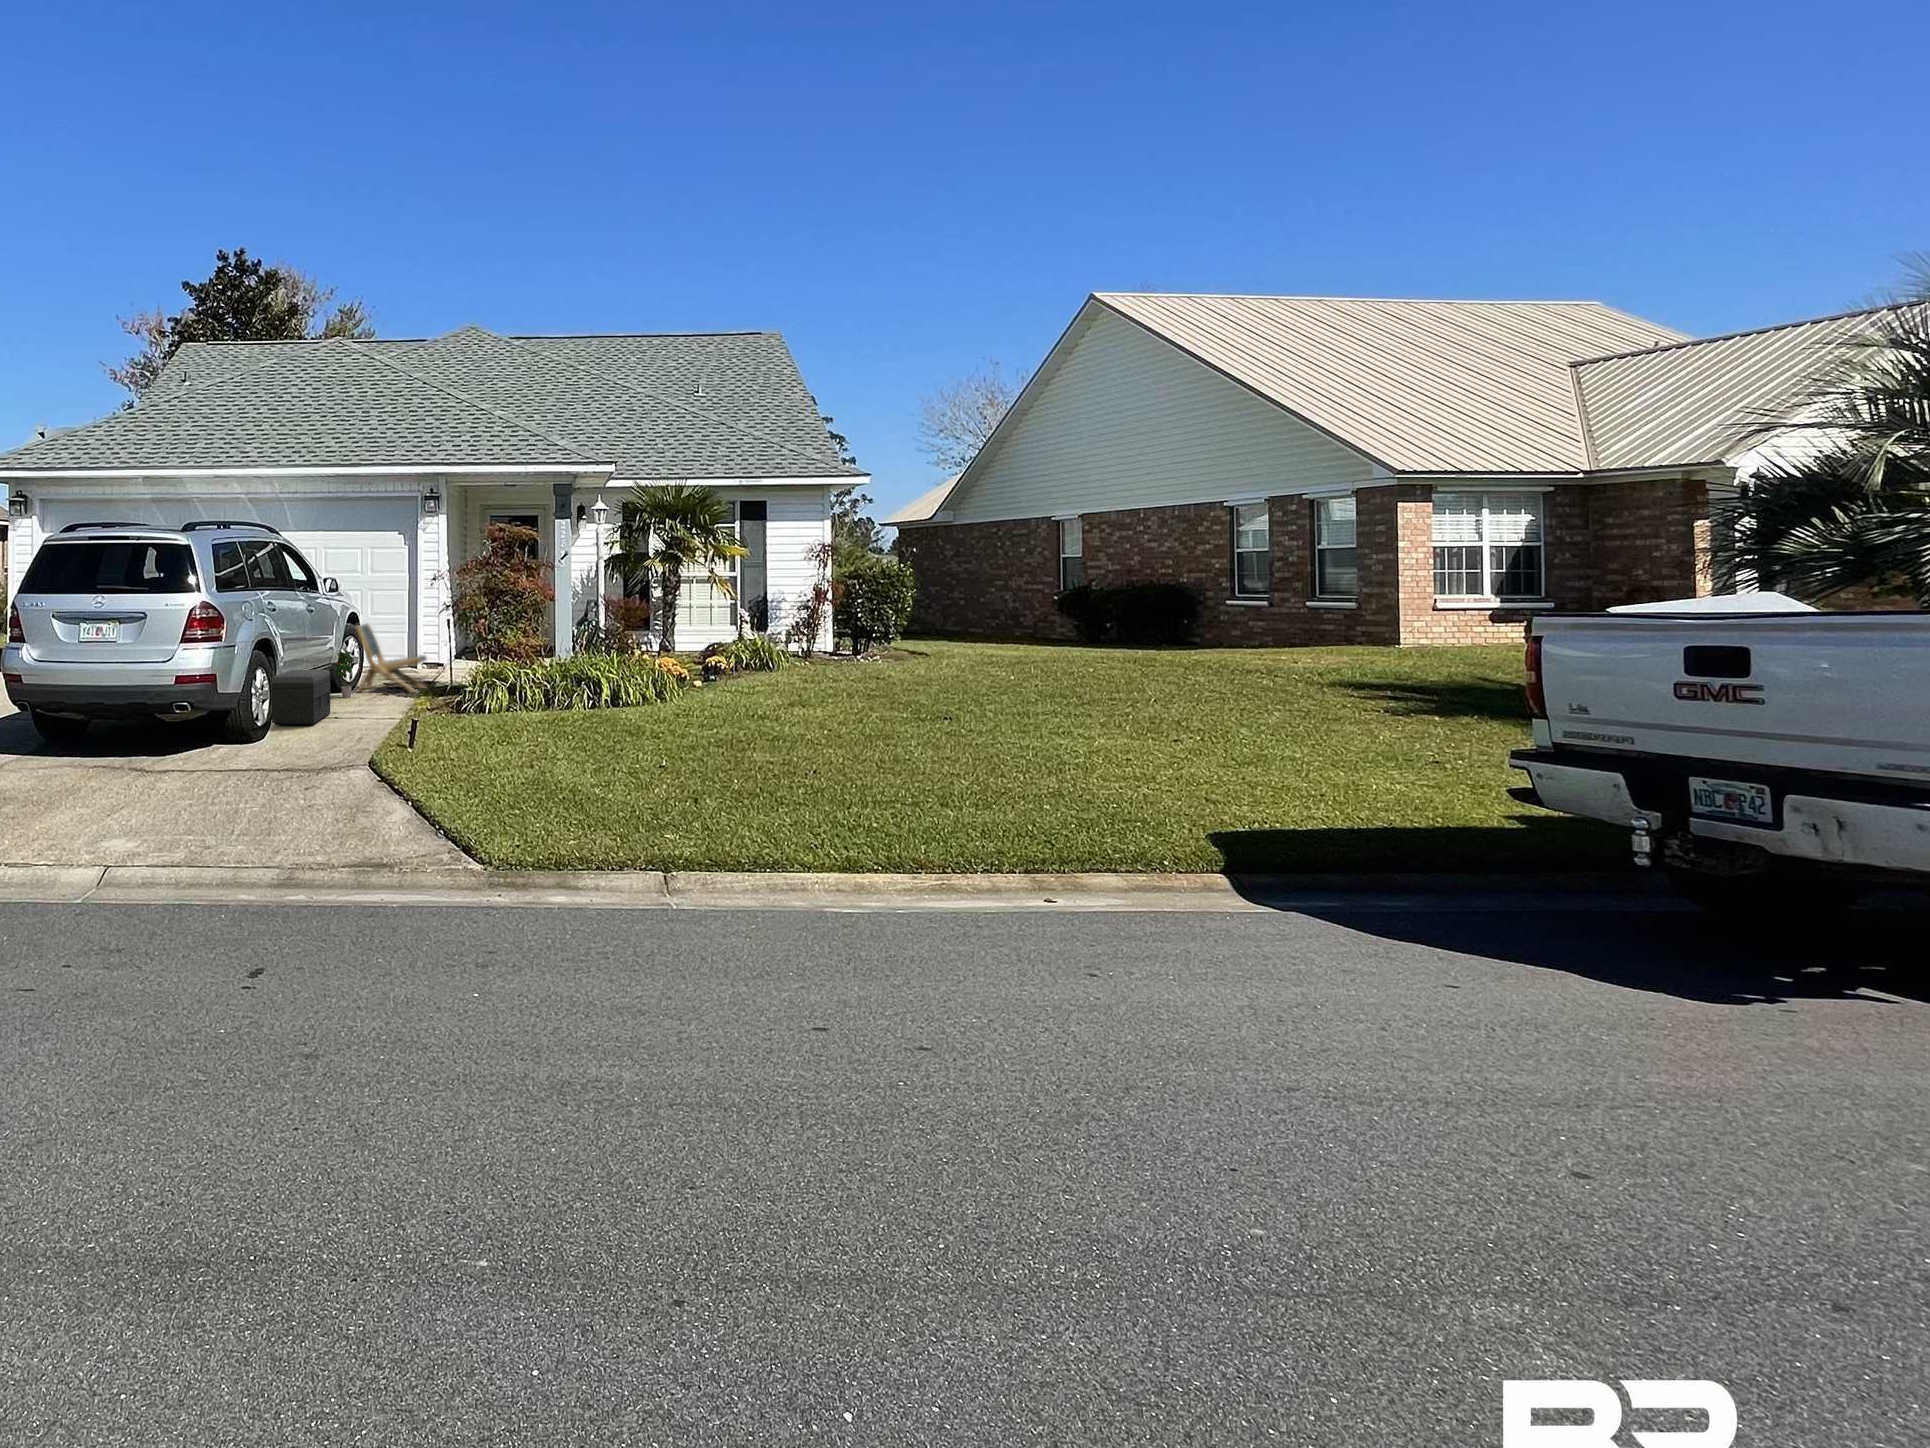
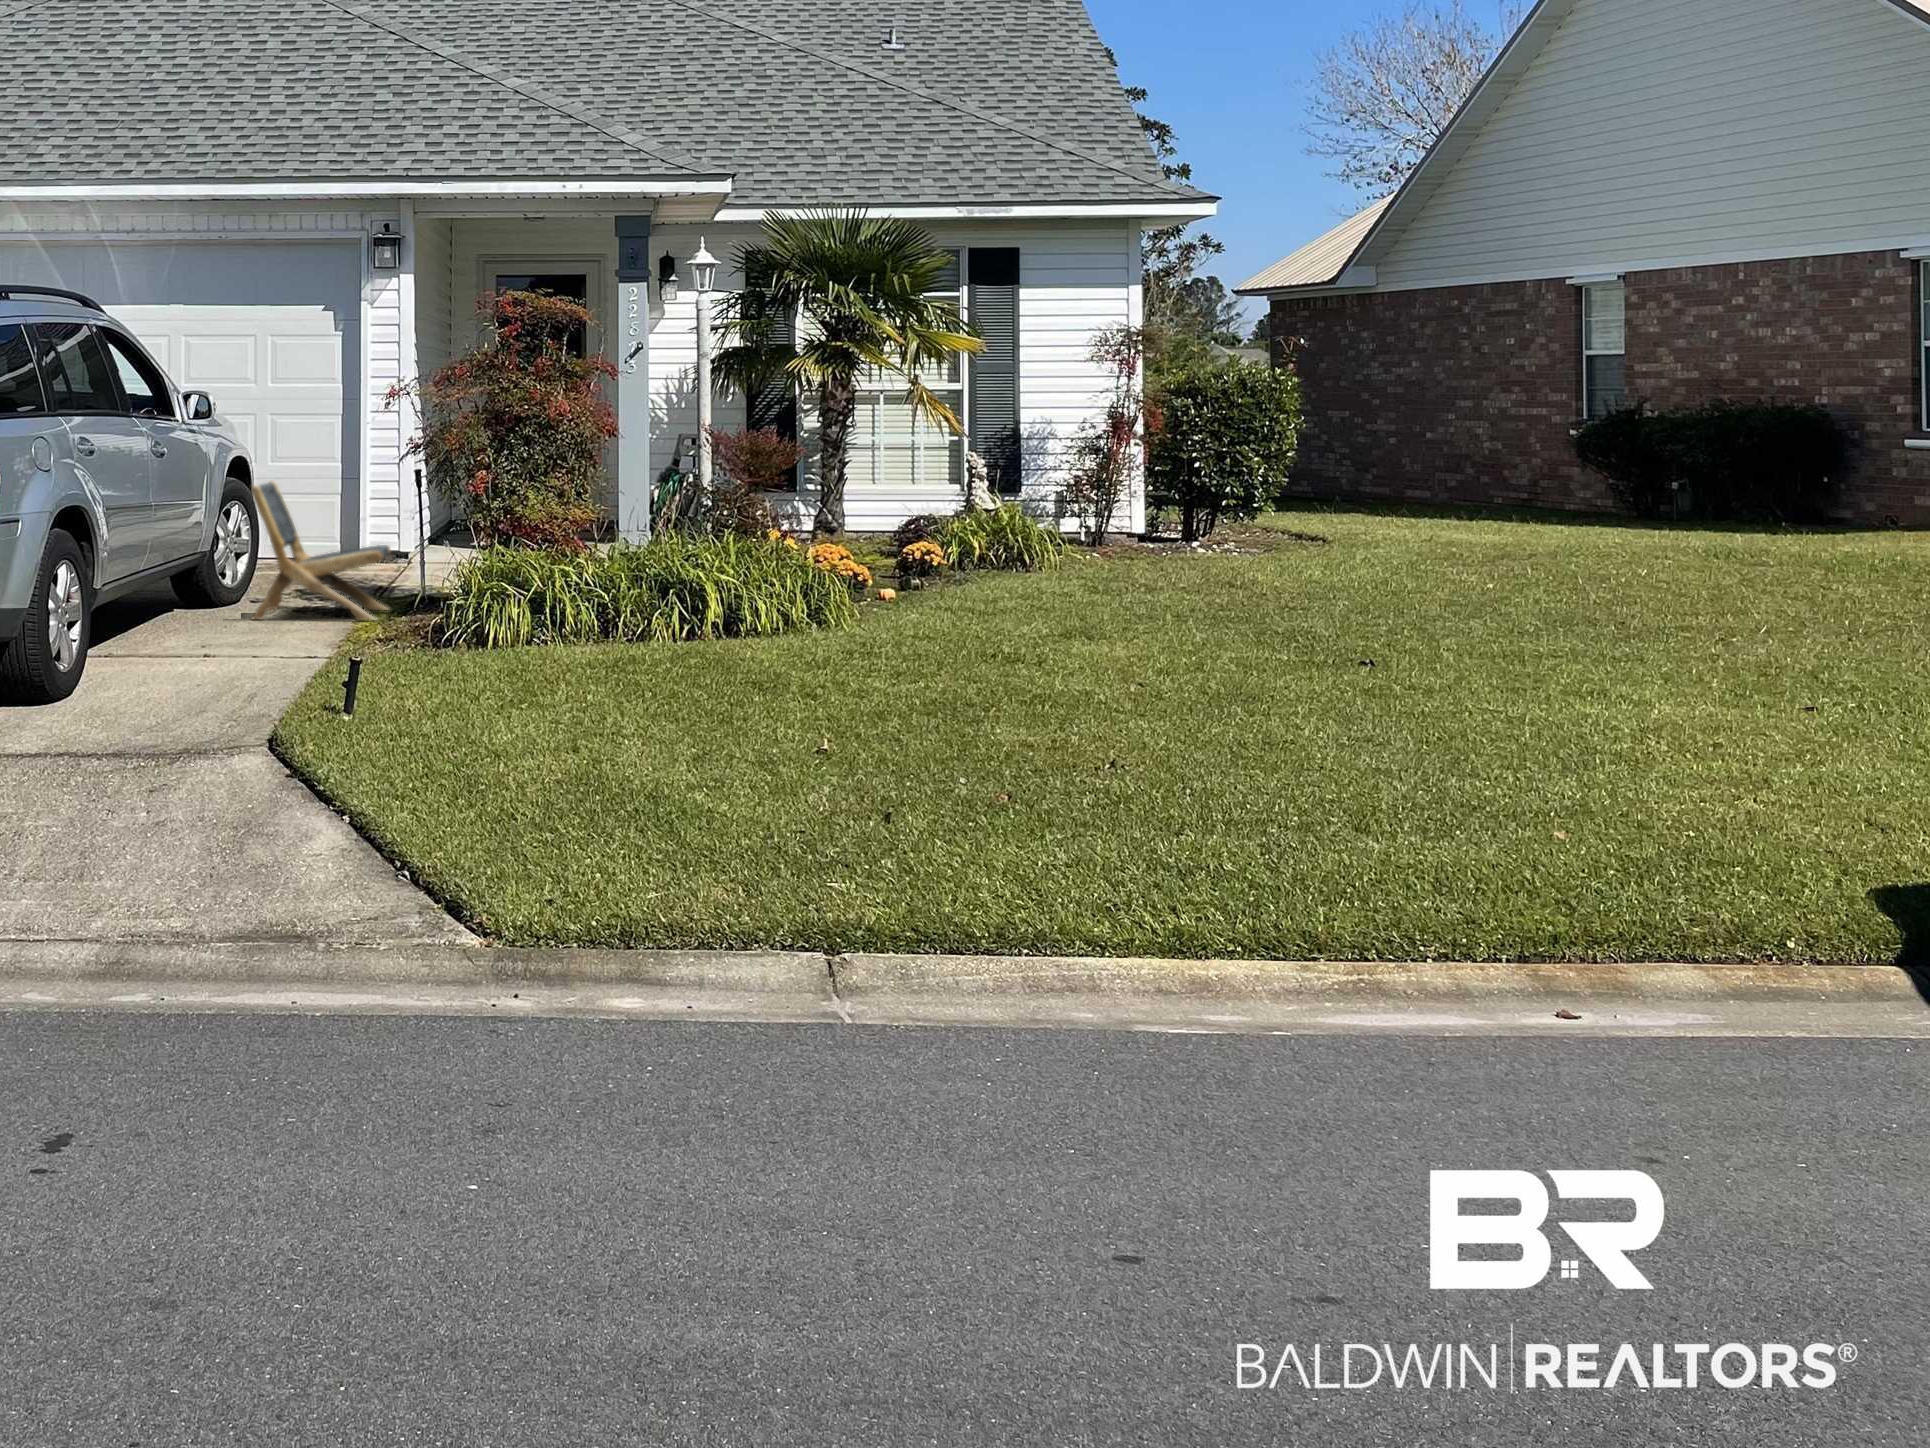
potted plant: present [335,651,354,698] -> none [212,537,250,632]
storage bench: present [272,670,330,725] -> none [95,579,211,696]

